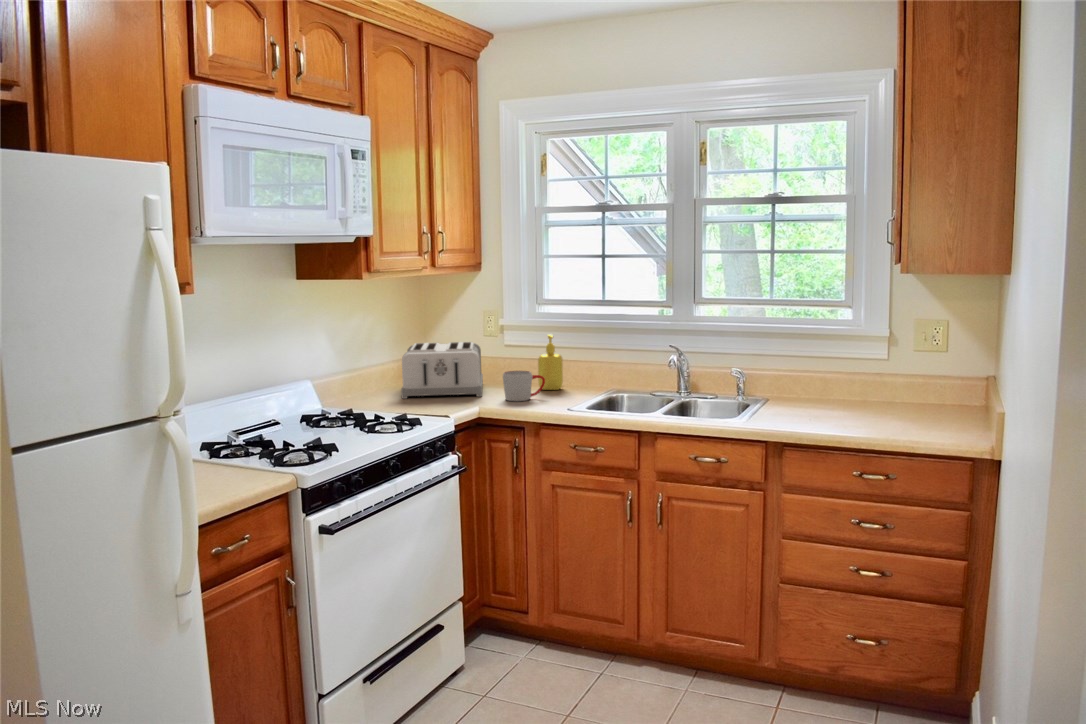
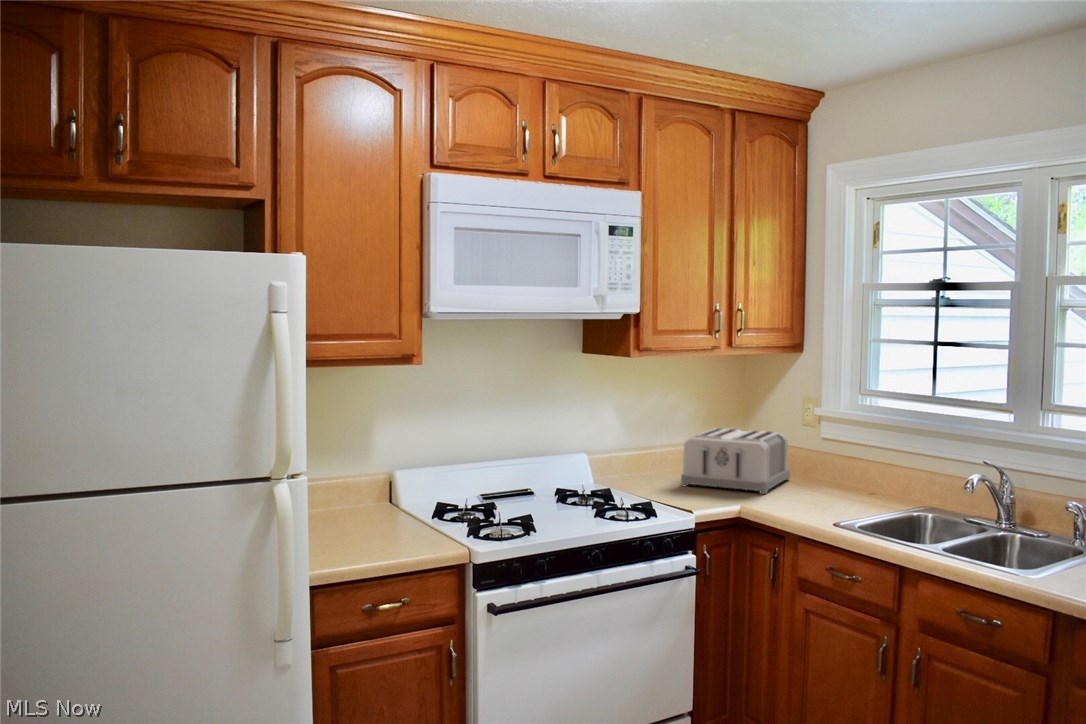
soap dispenser: present [538,334,563,390] -> none [841,431,874,498]
mug: present [503,370,545,401] -> none [782,469,834,506]

